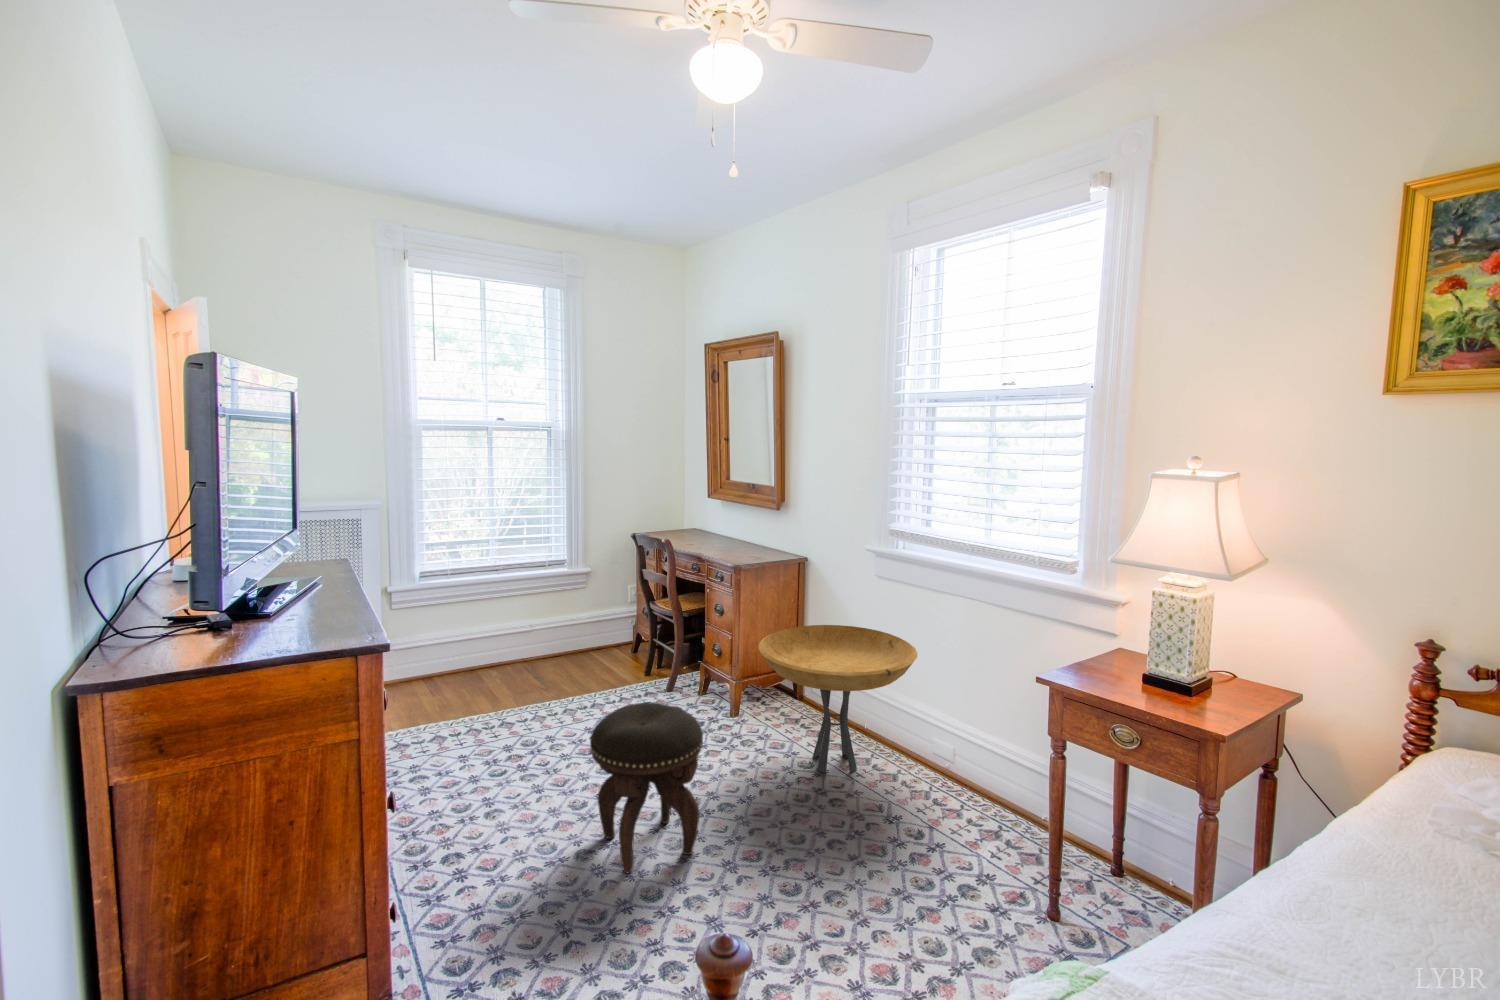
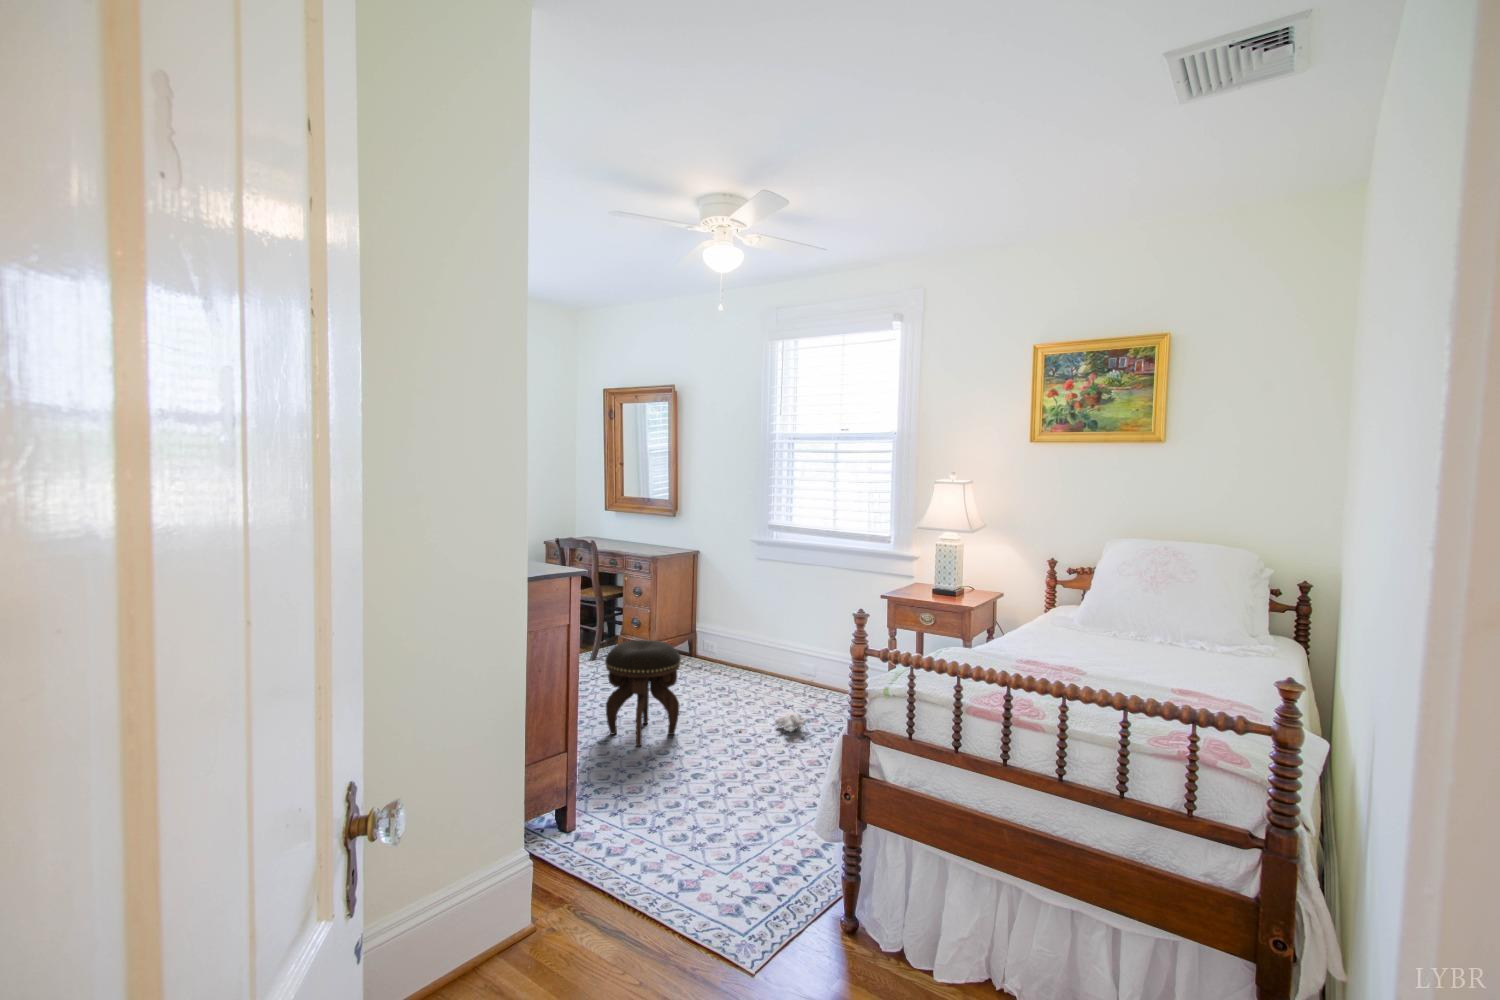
side table: present [759,625,917,773] -> none [687,594,794,691]
plush toy: none [790,844,903,887] -> present [739,713,807,732]

